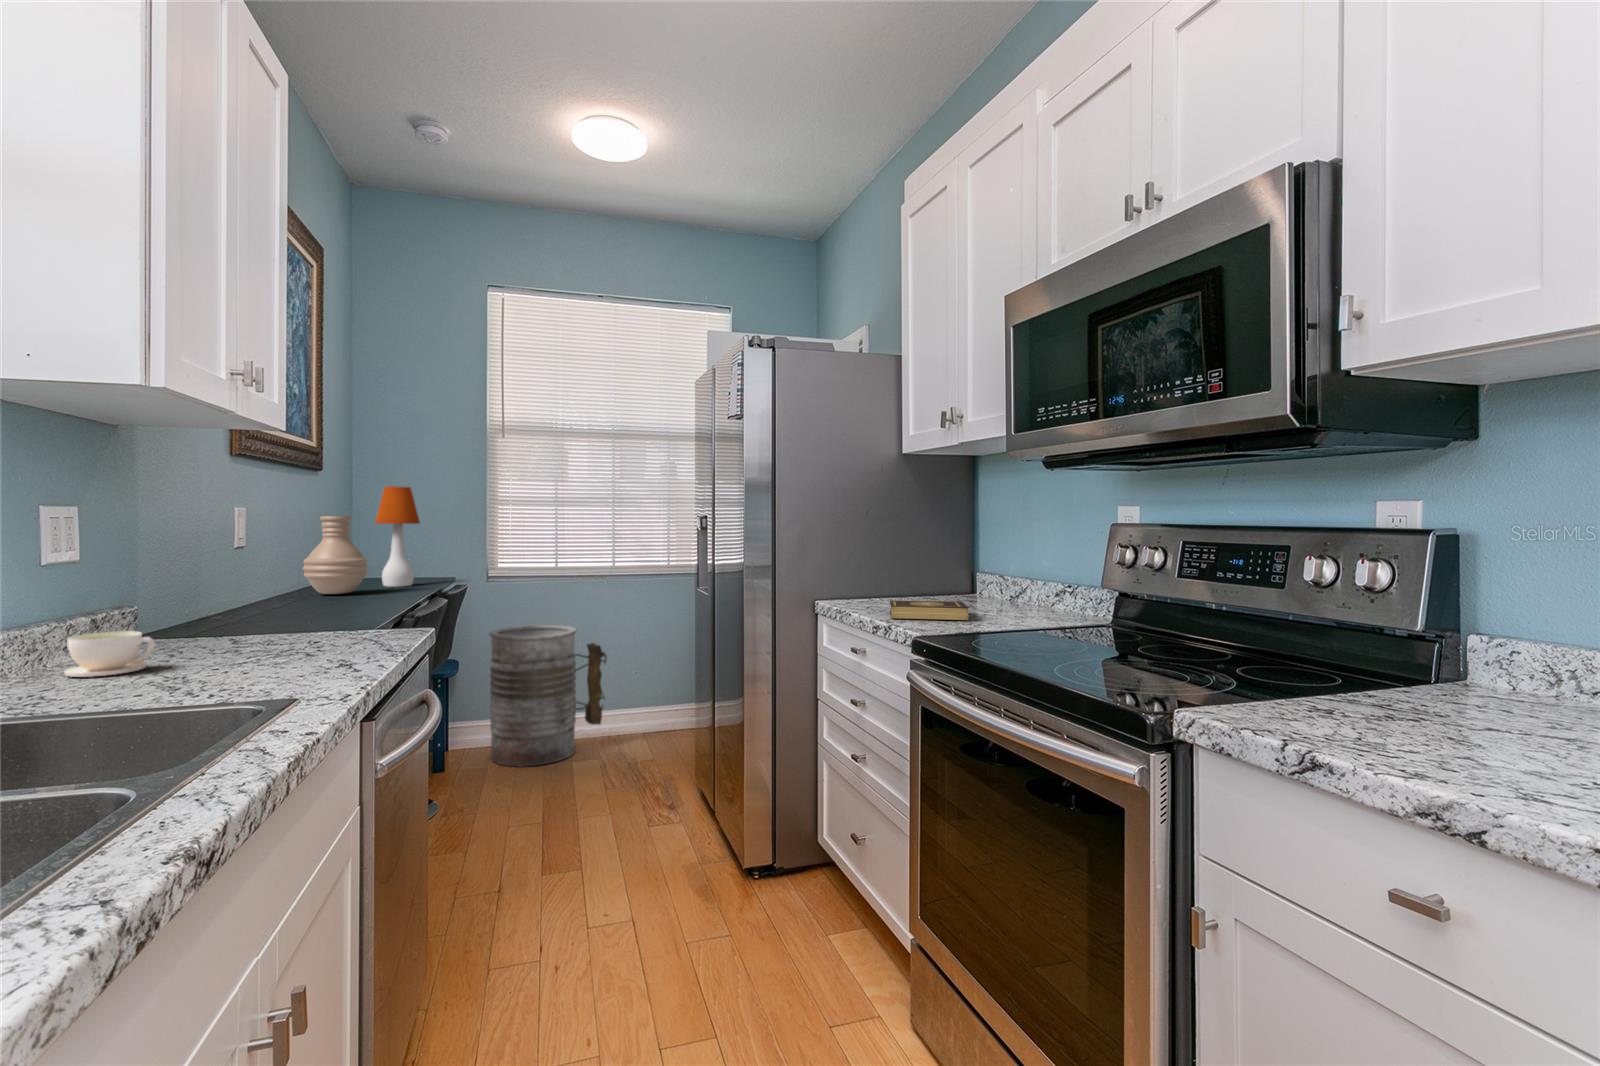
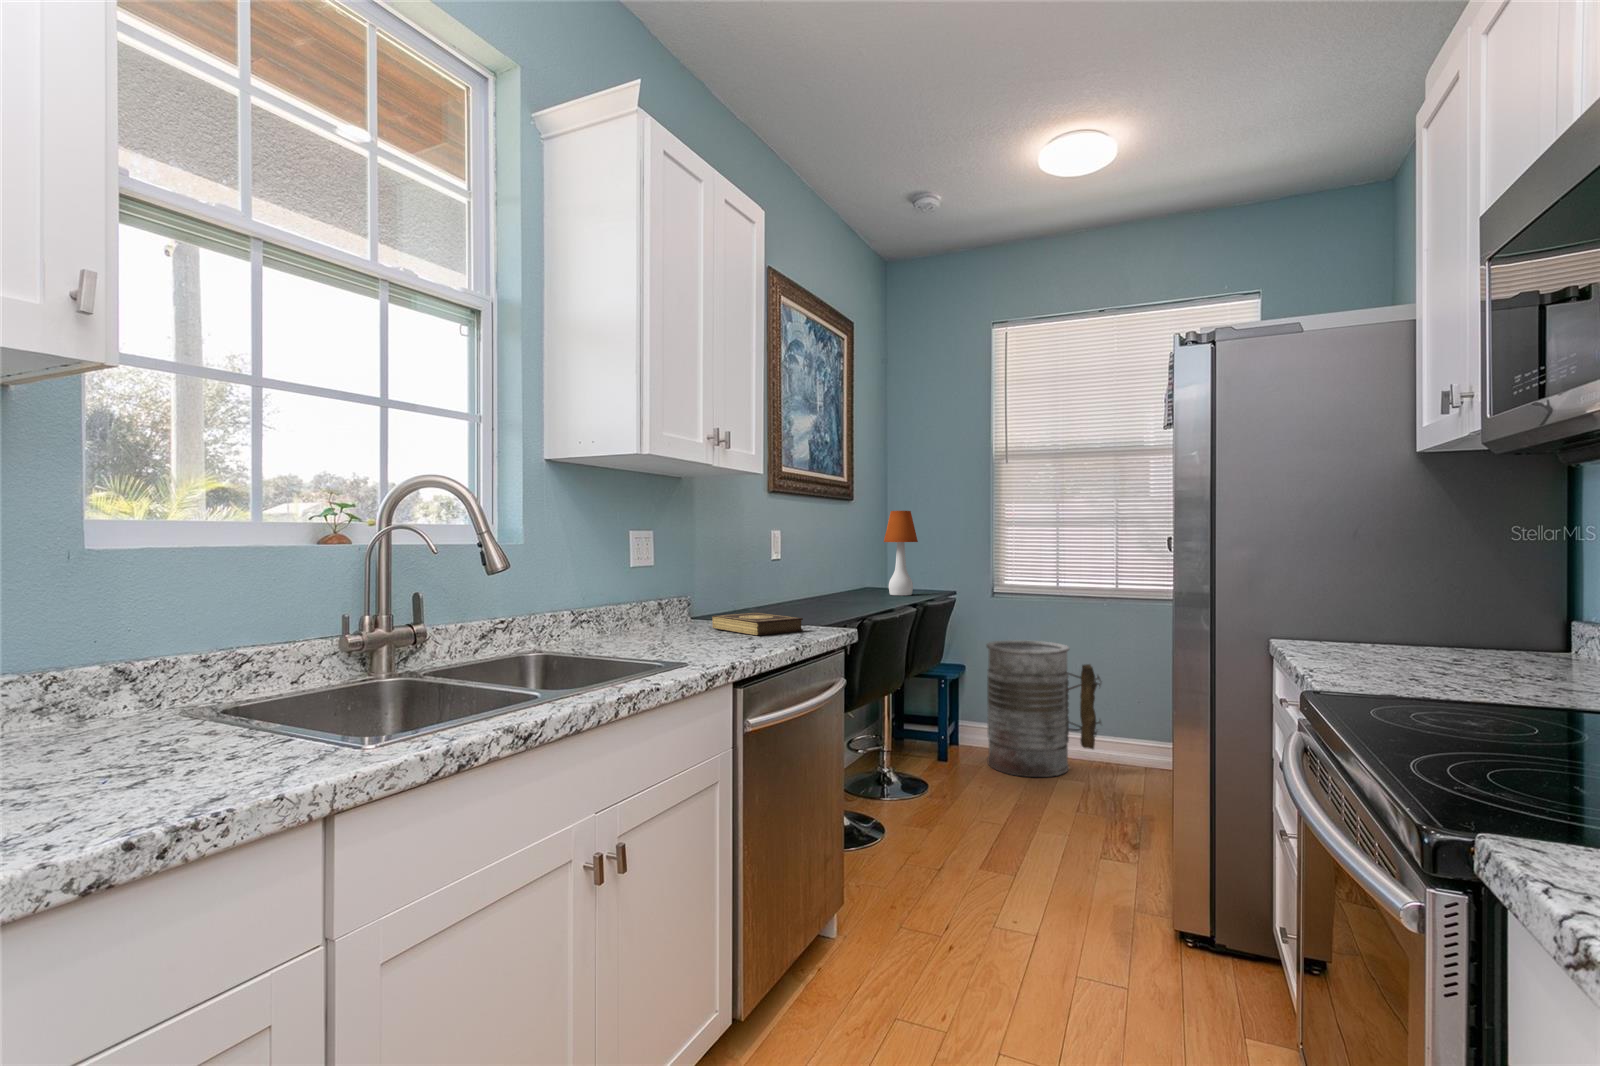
vase: present [303,516,368,594] -> none [825,536,870,598]
book: present [890,600,968,620] -> present [712,613,803,635]
coffee cup: present [65,631,155,677] -> none [629,611,670,637]

